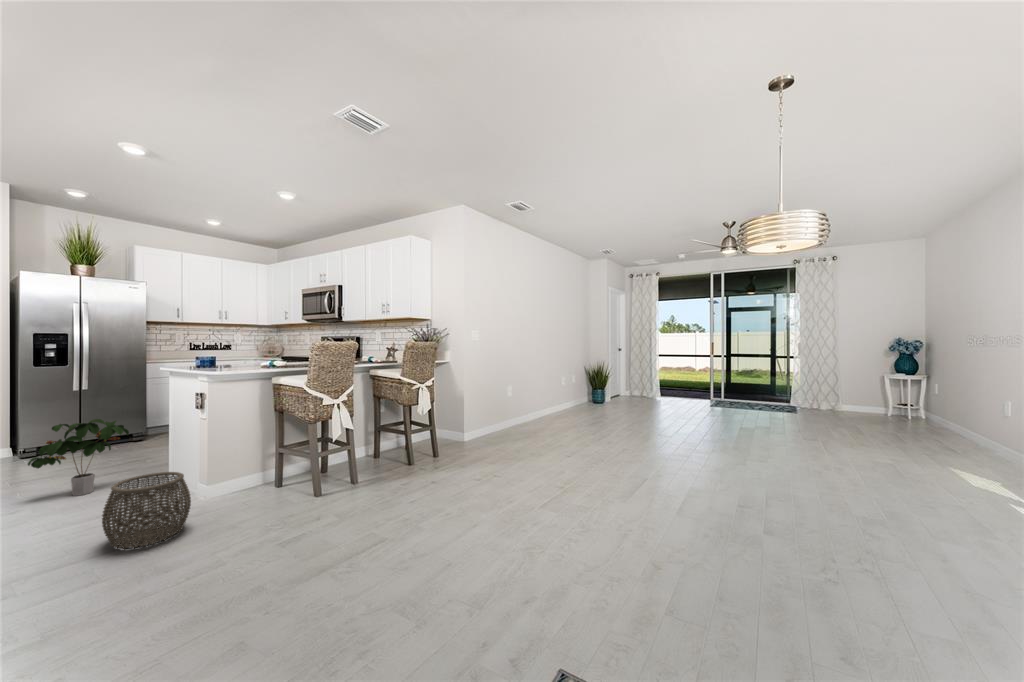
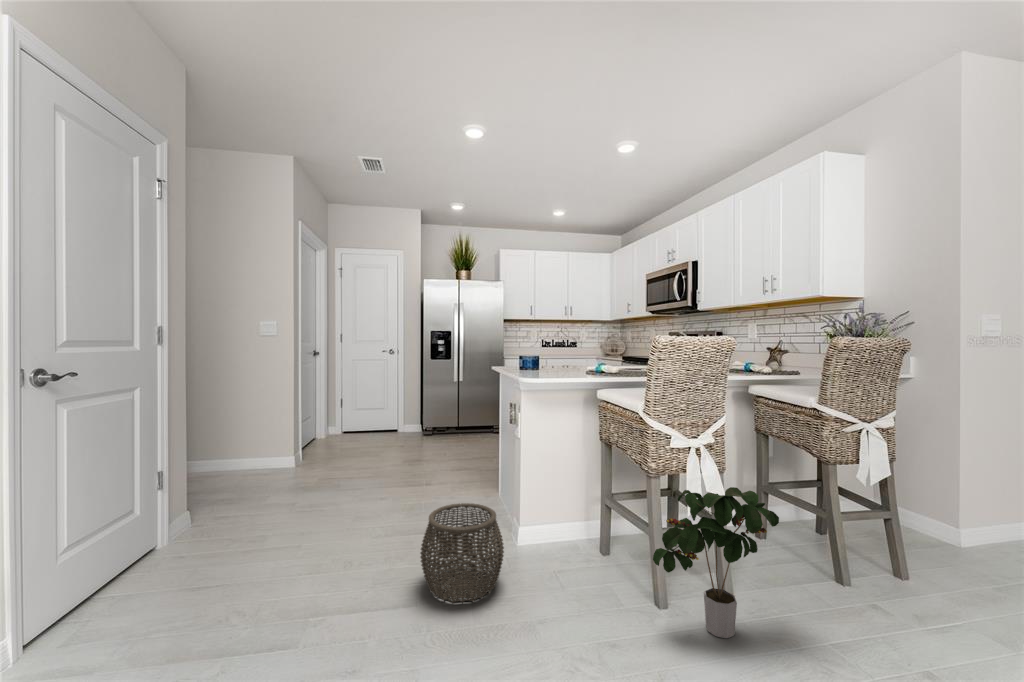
potted plant: present [28,419,129,496] -> present [653,487,779,638]

